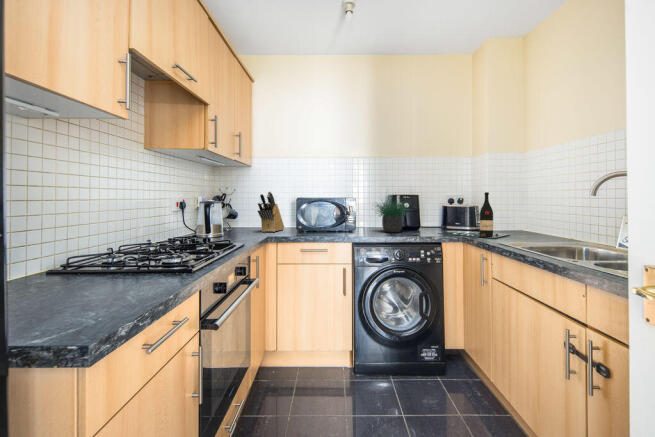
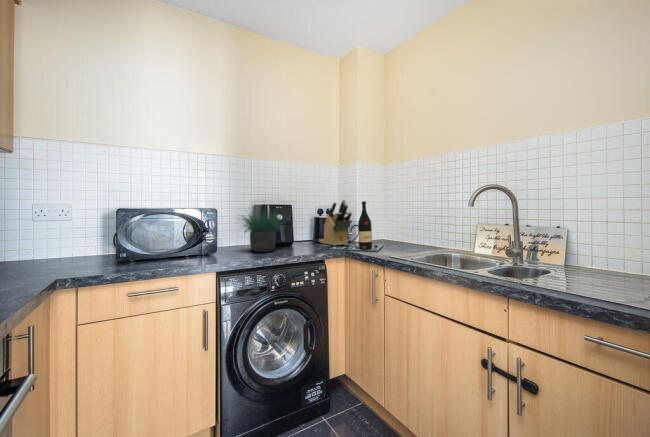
knife block: present [258,192,284,232] -> present [320,200,352,246]

